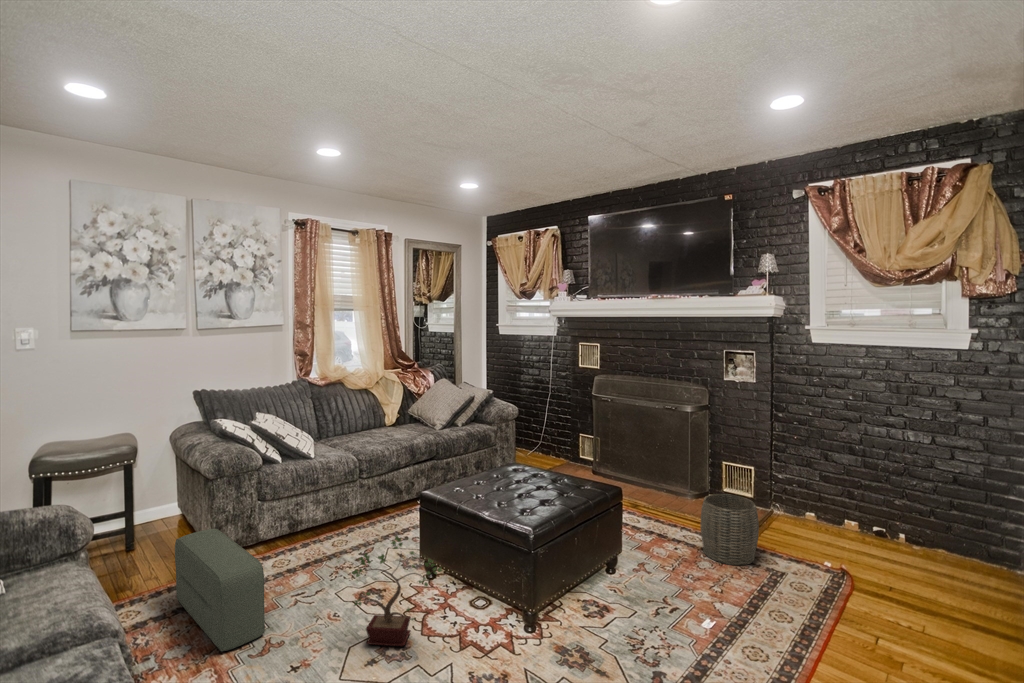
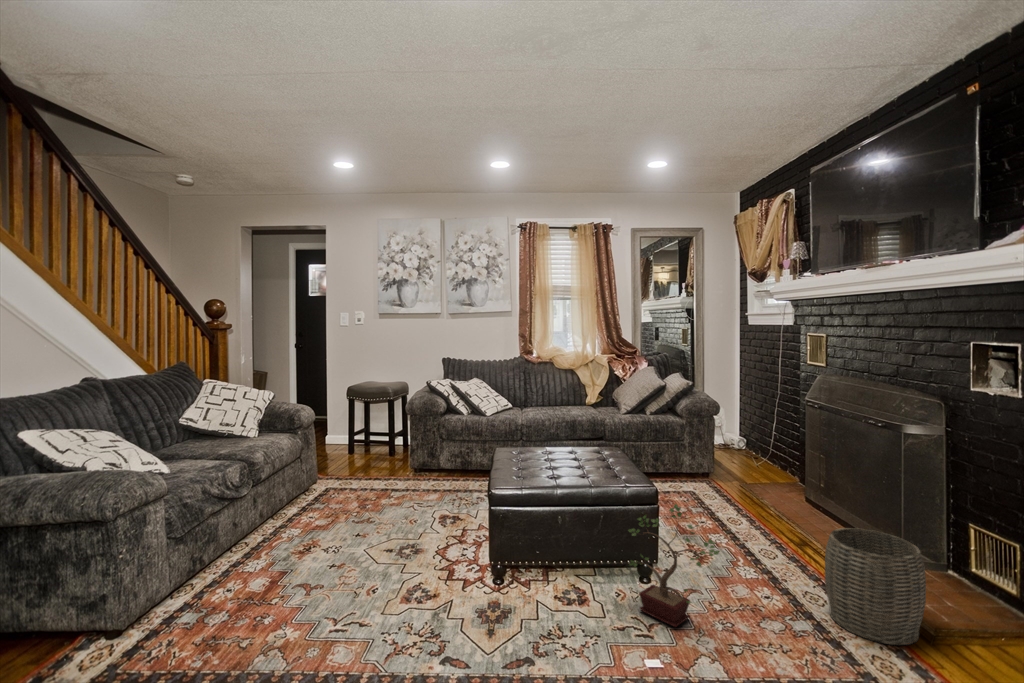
pouf: present [175,529,265,651] -> none [338,444,387,518]
potted plant: present [352,536,442,646] -> present [628,504,719,627]

